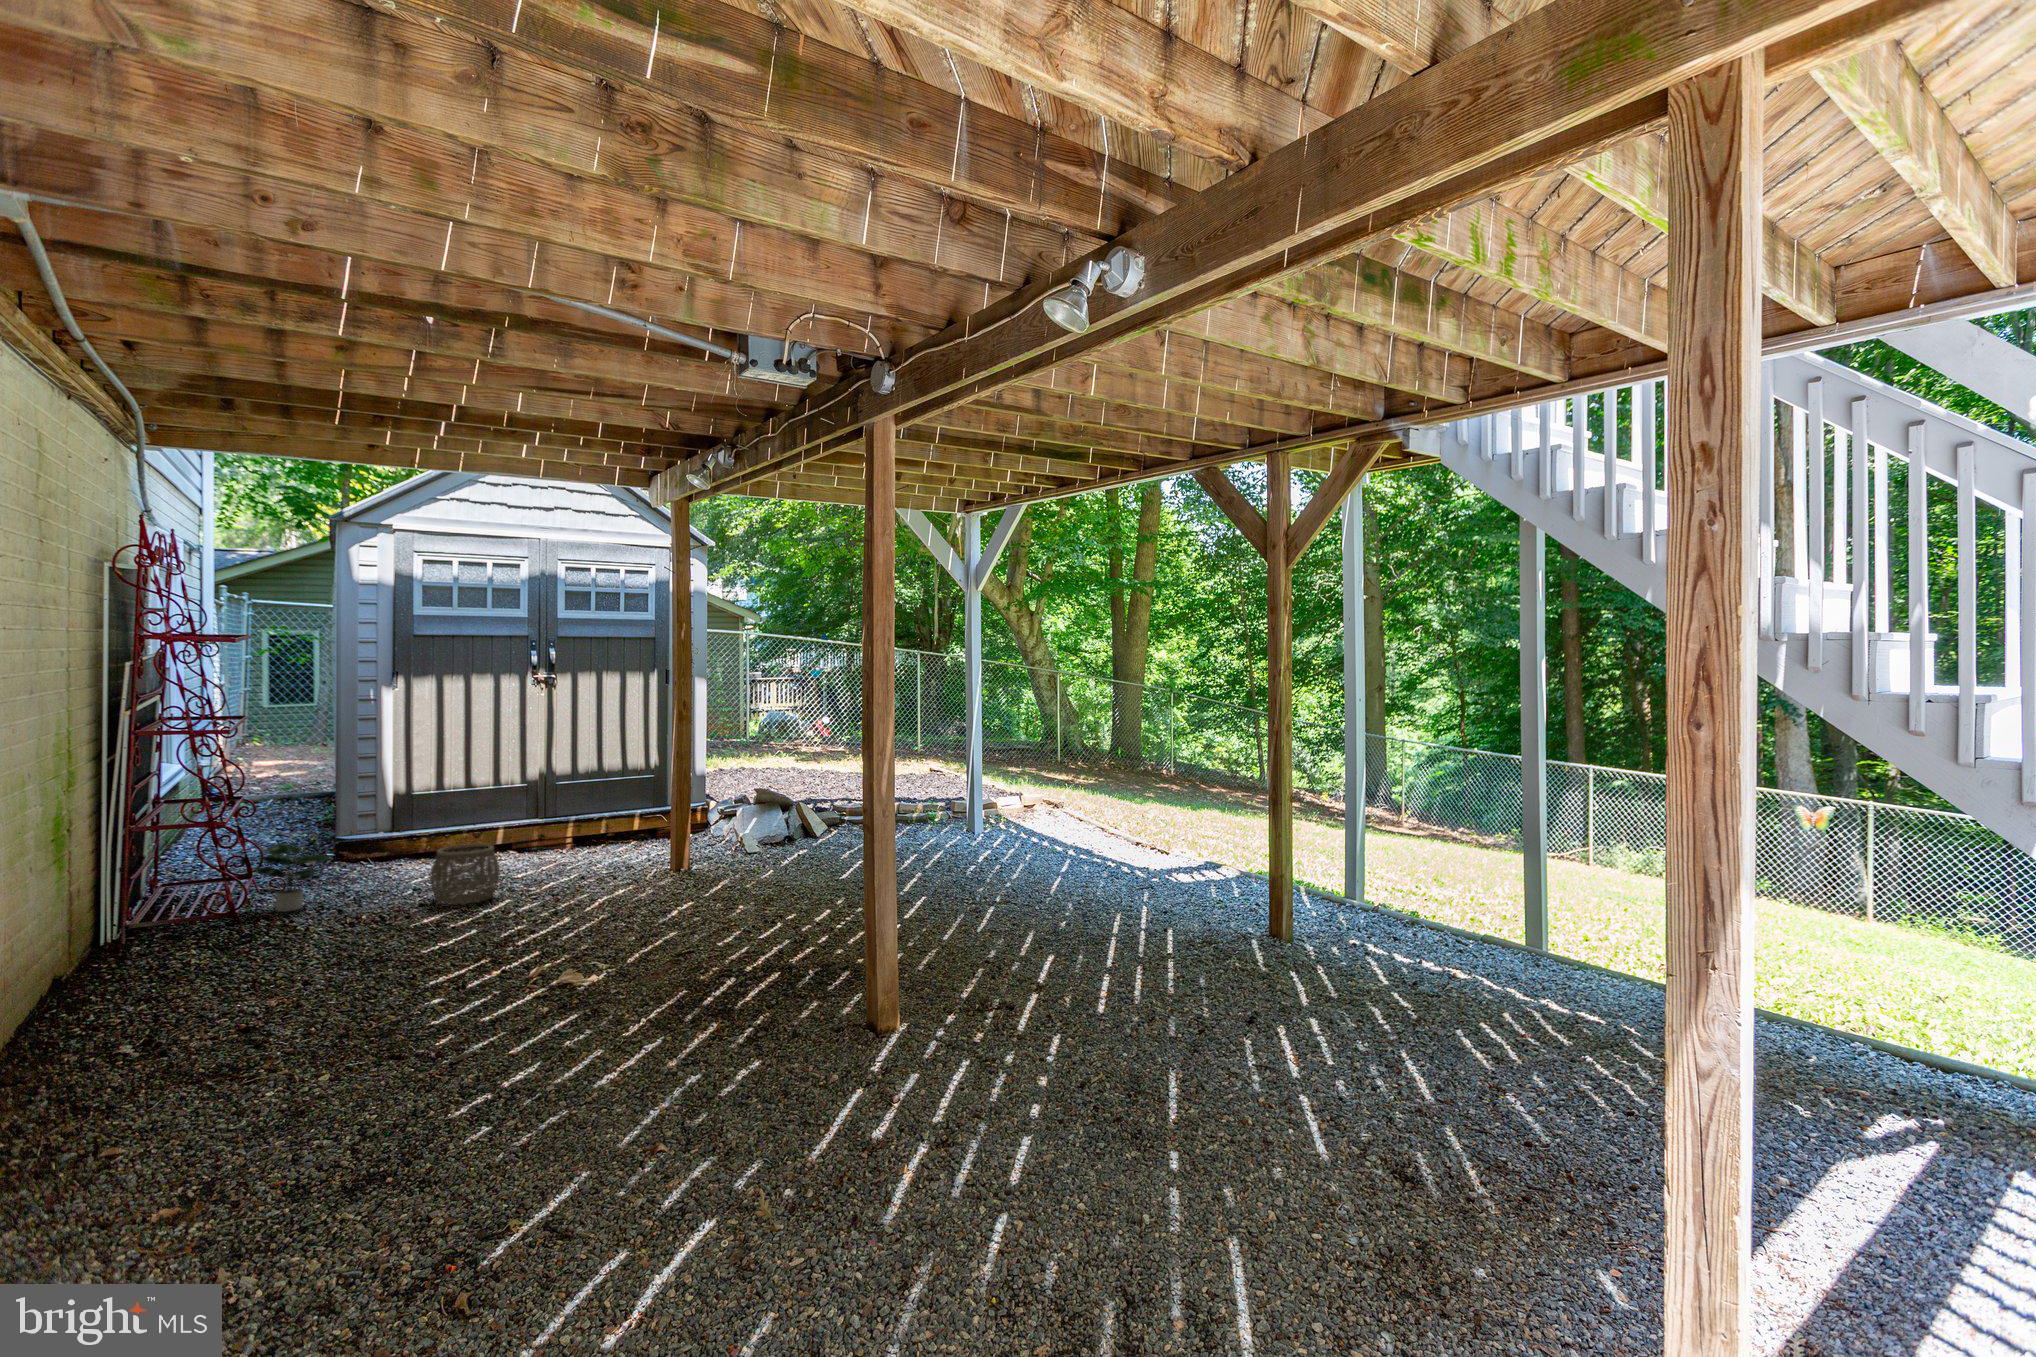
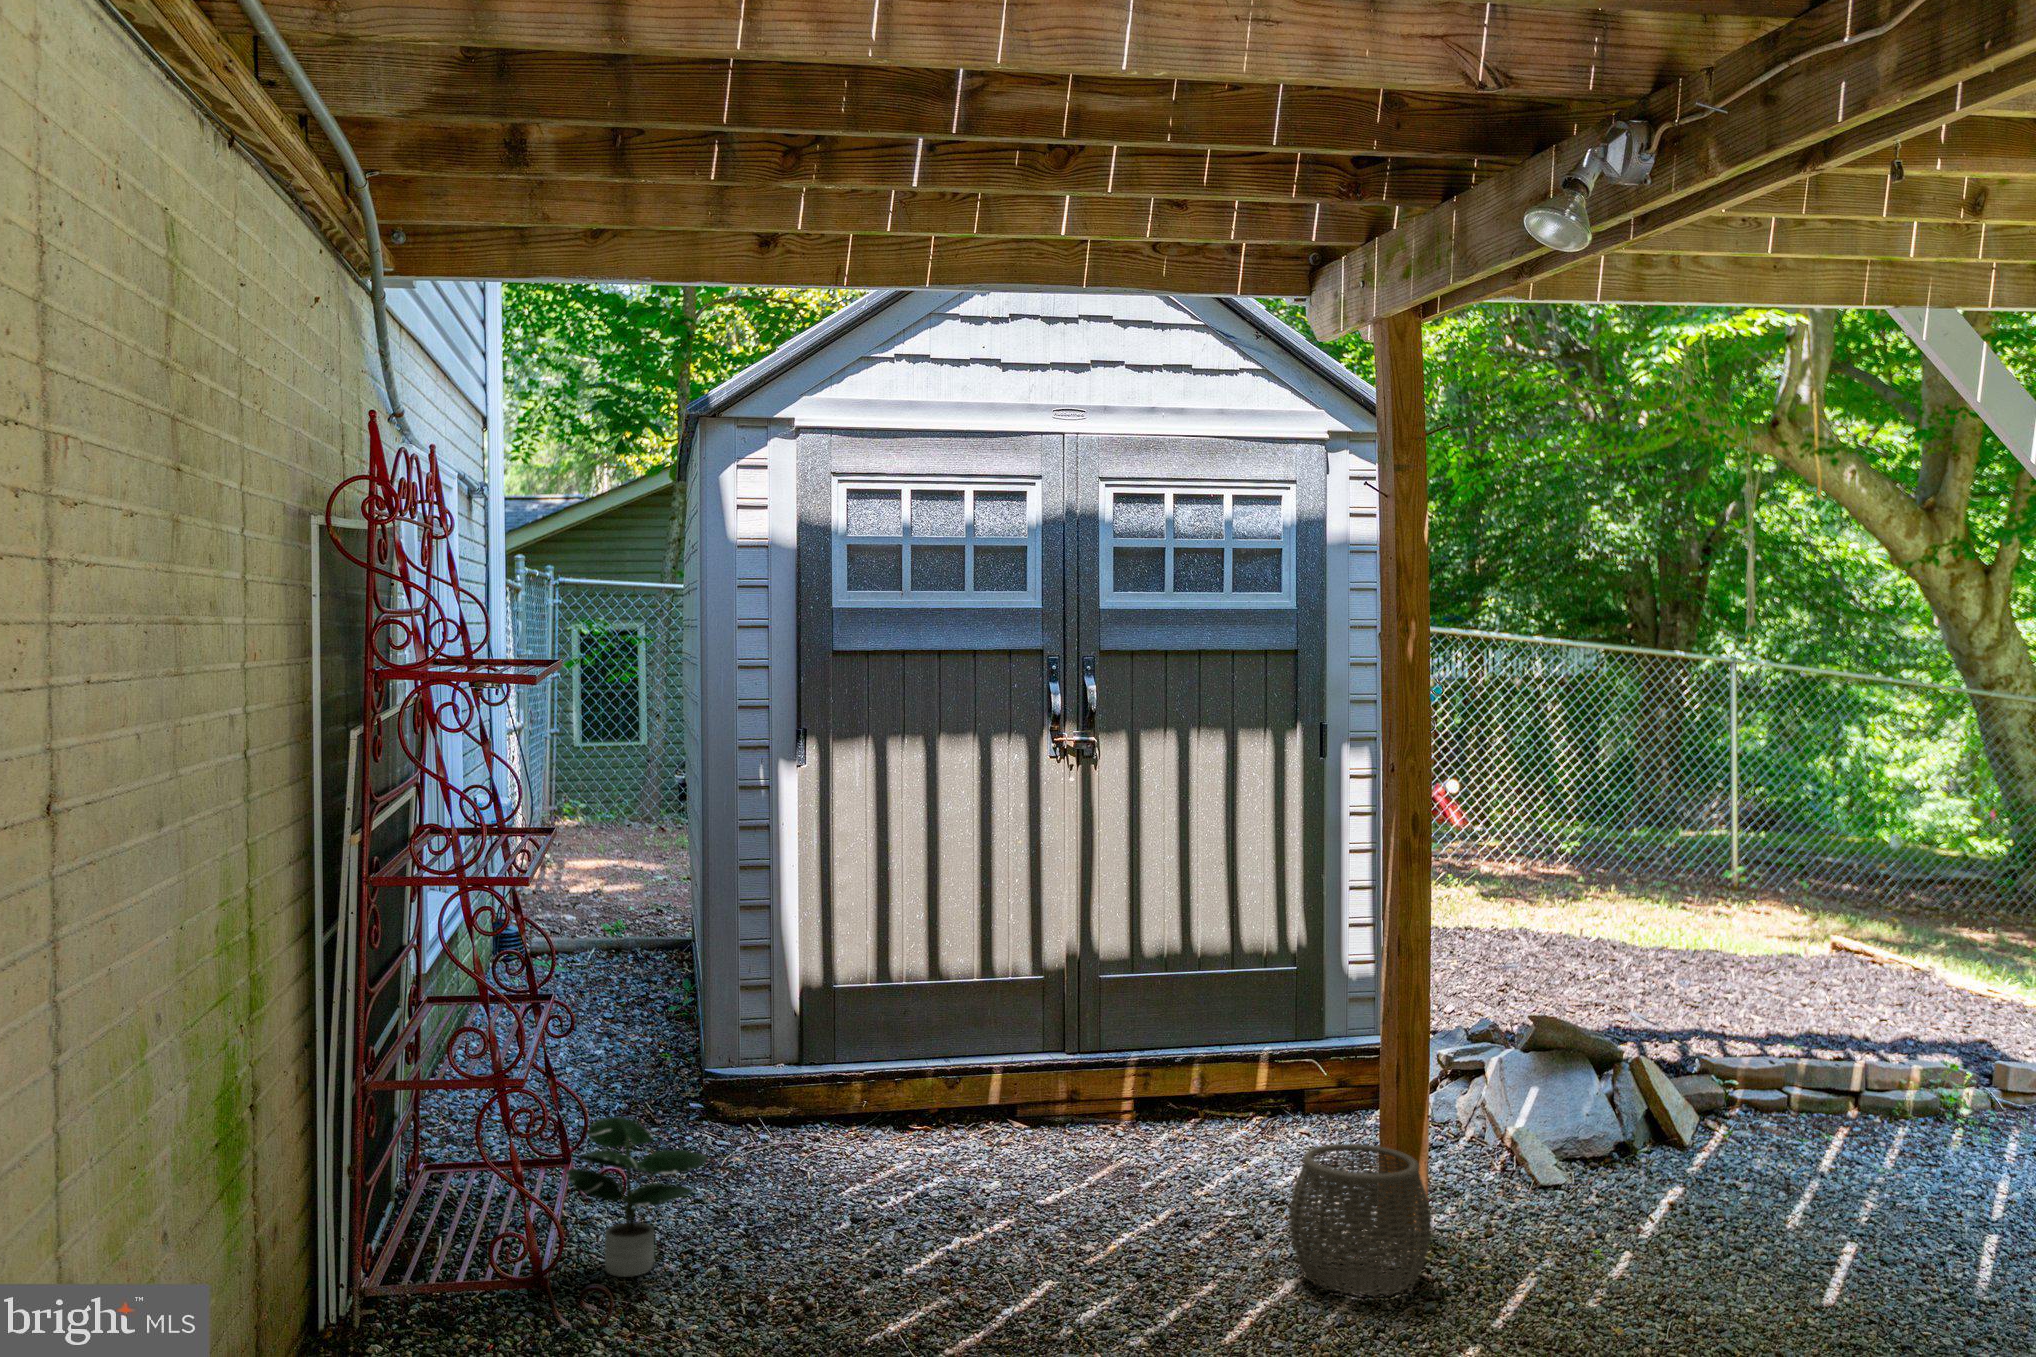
woven basket: present [429,844,500,905] -> present [1288,1144,1432,1297]

